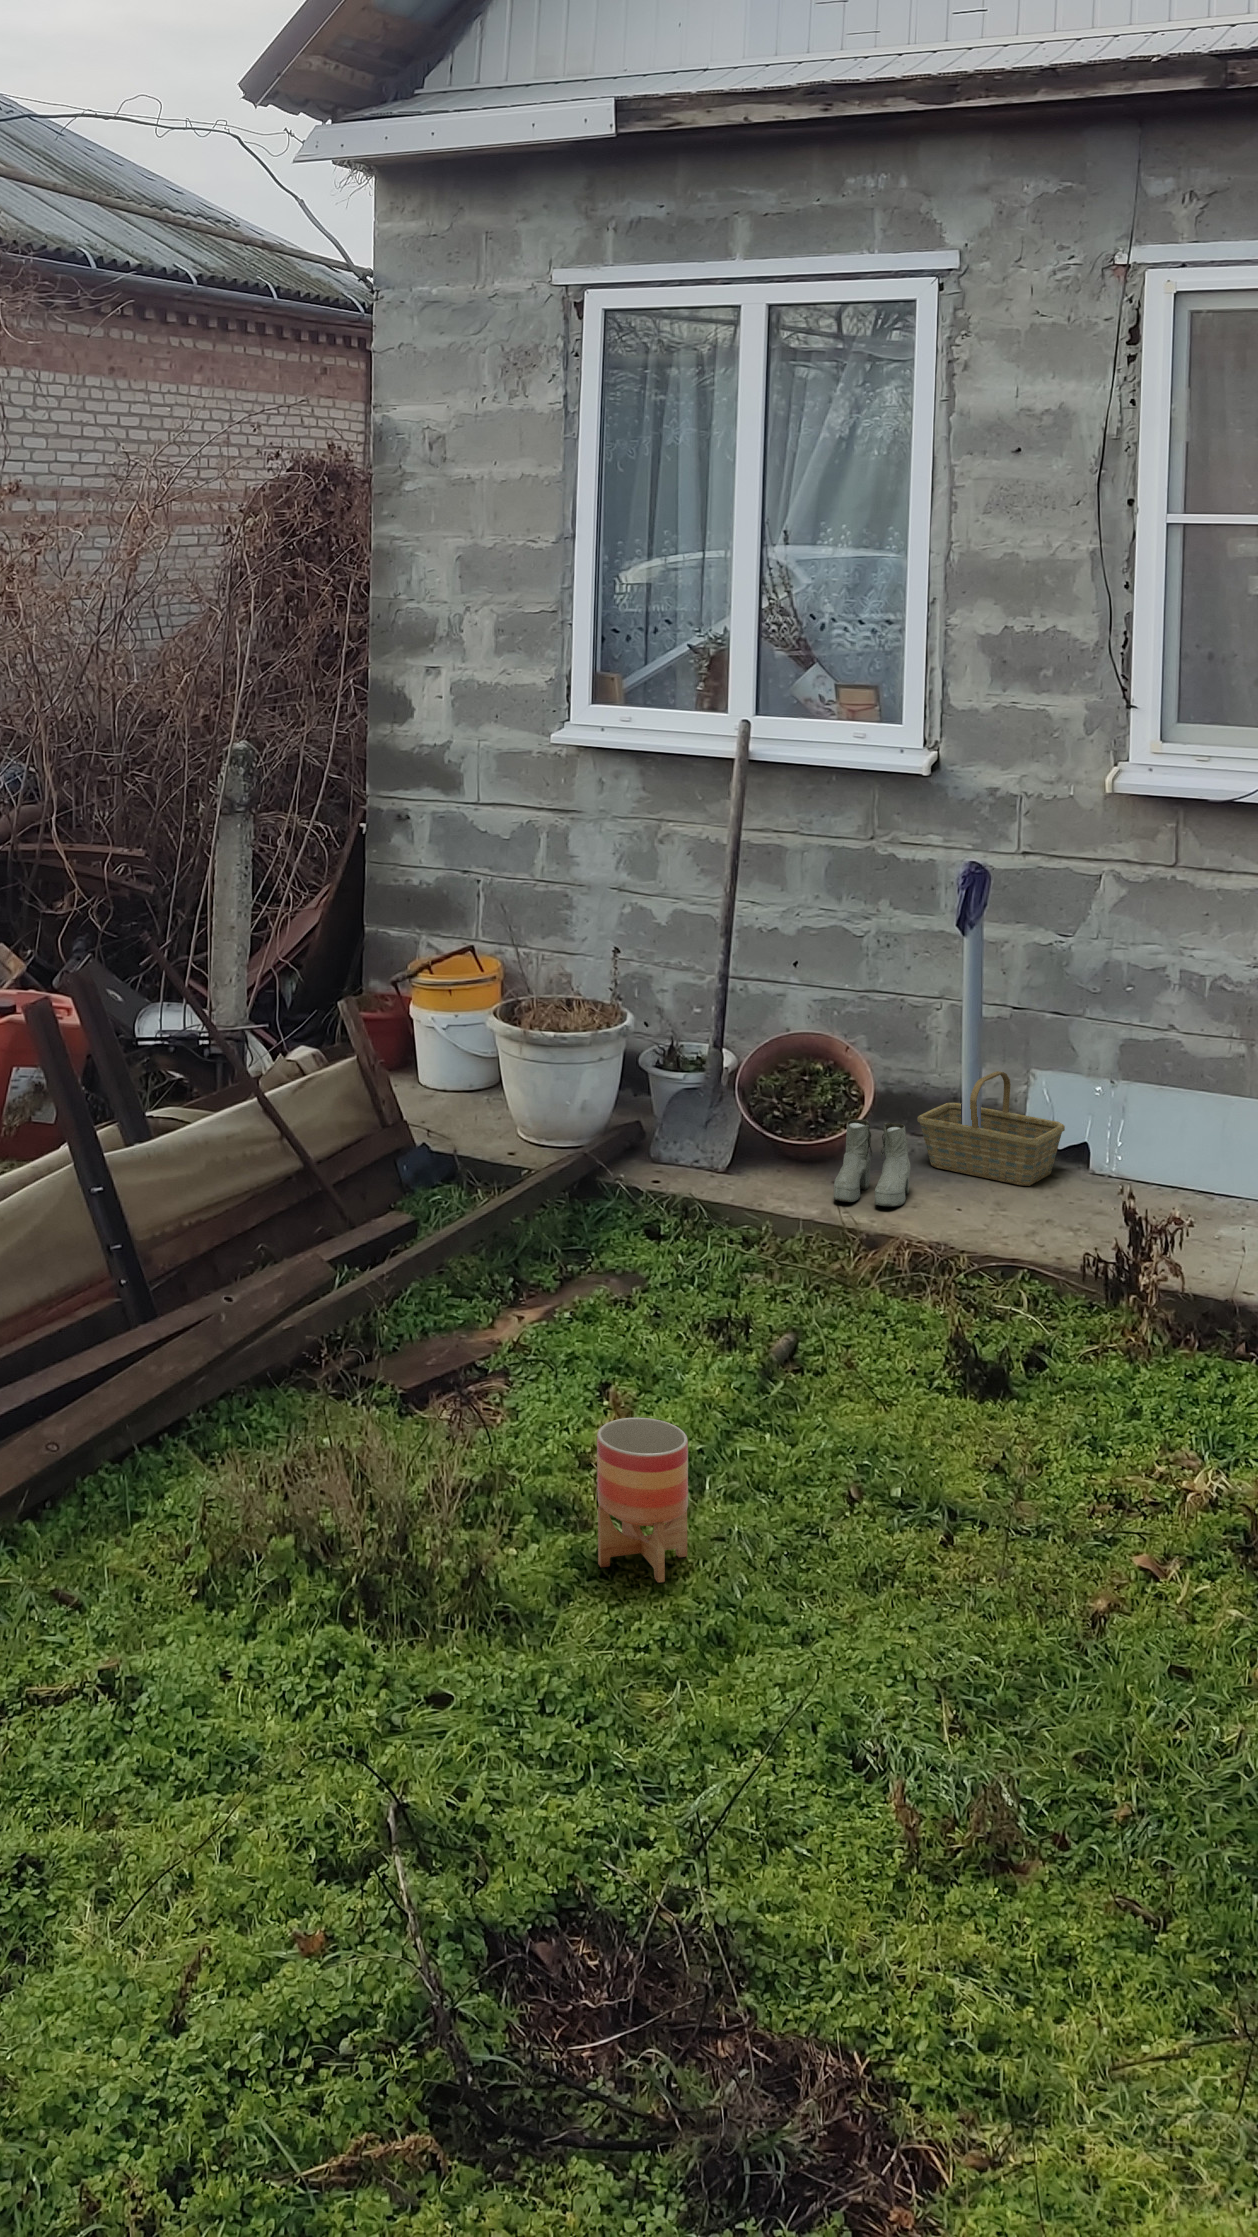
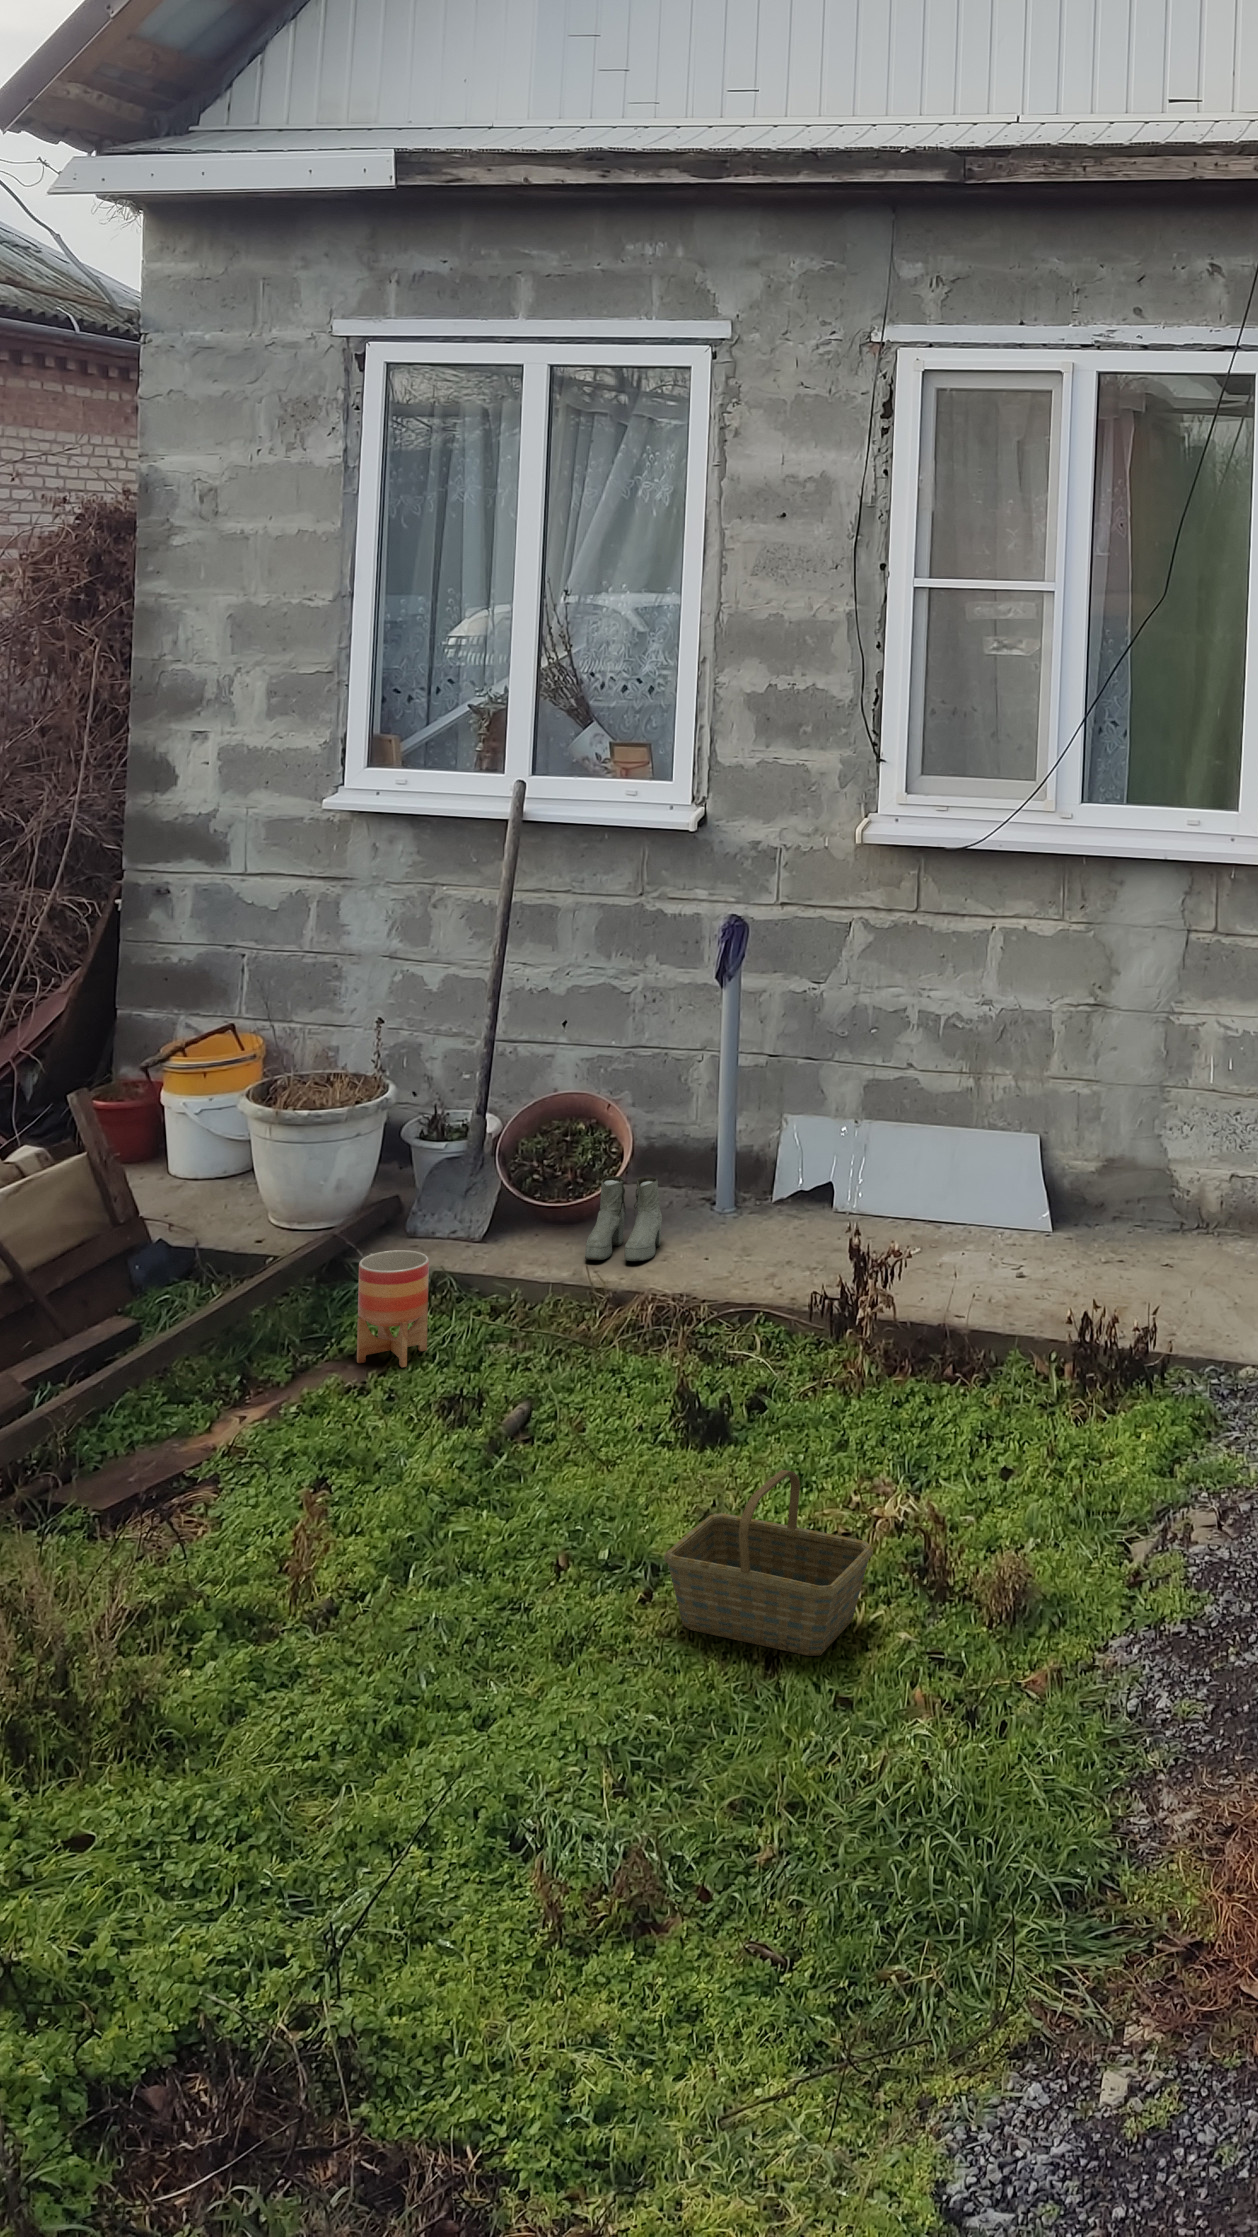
basket: present [918,1071,1065,1186] -> present [664,1470,873,1656]
planter: present [597,1418,688,1583] -> present [357,1250,429,1367]

